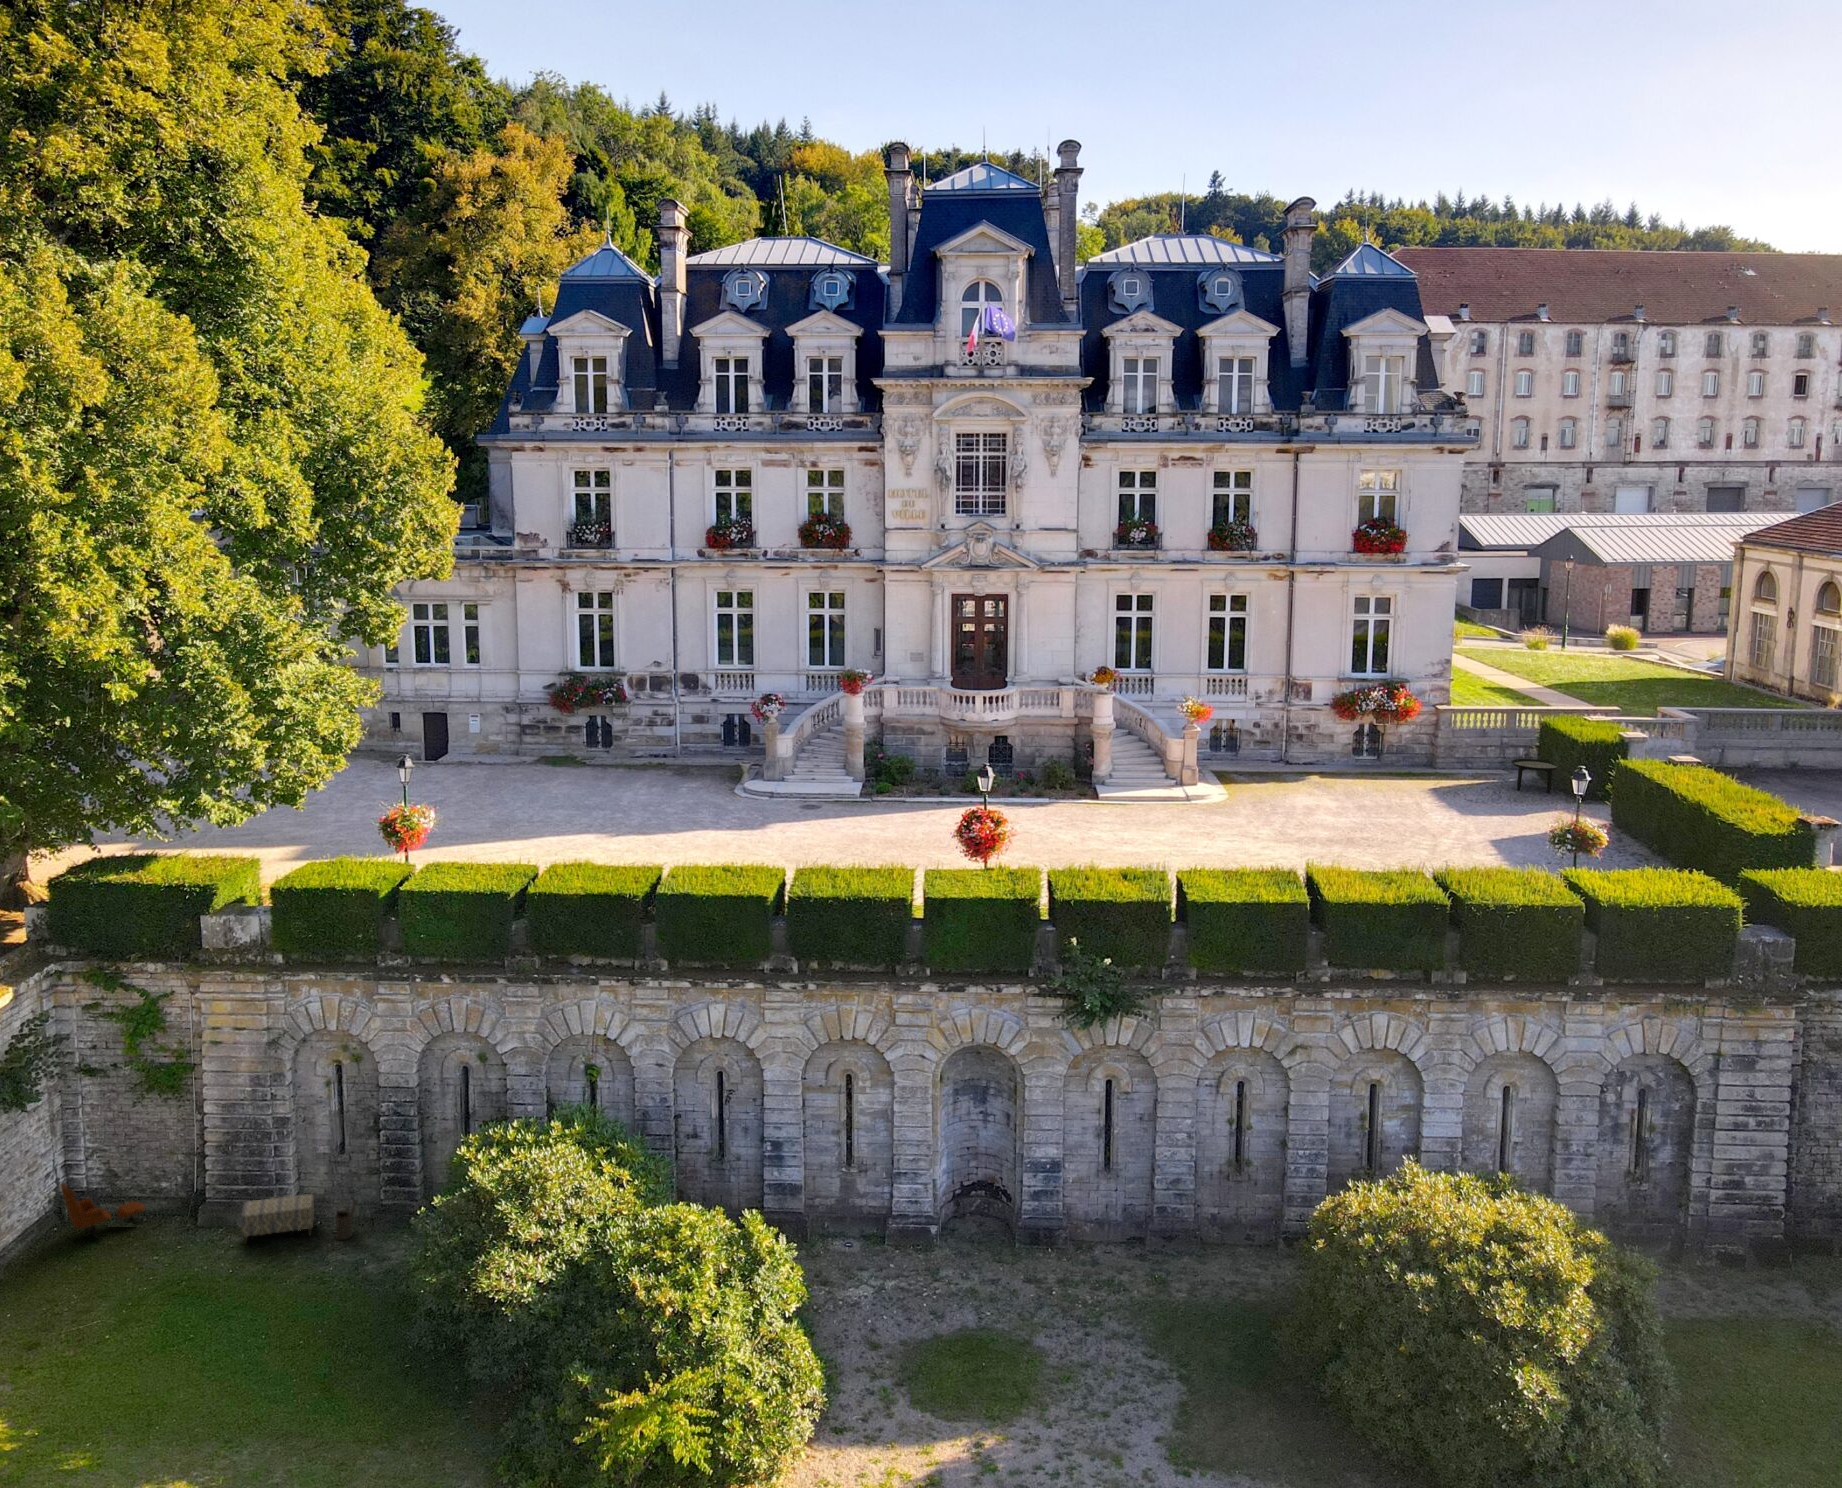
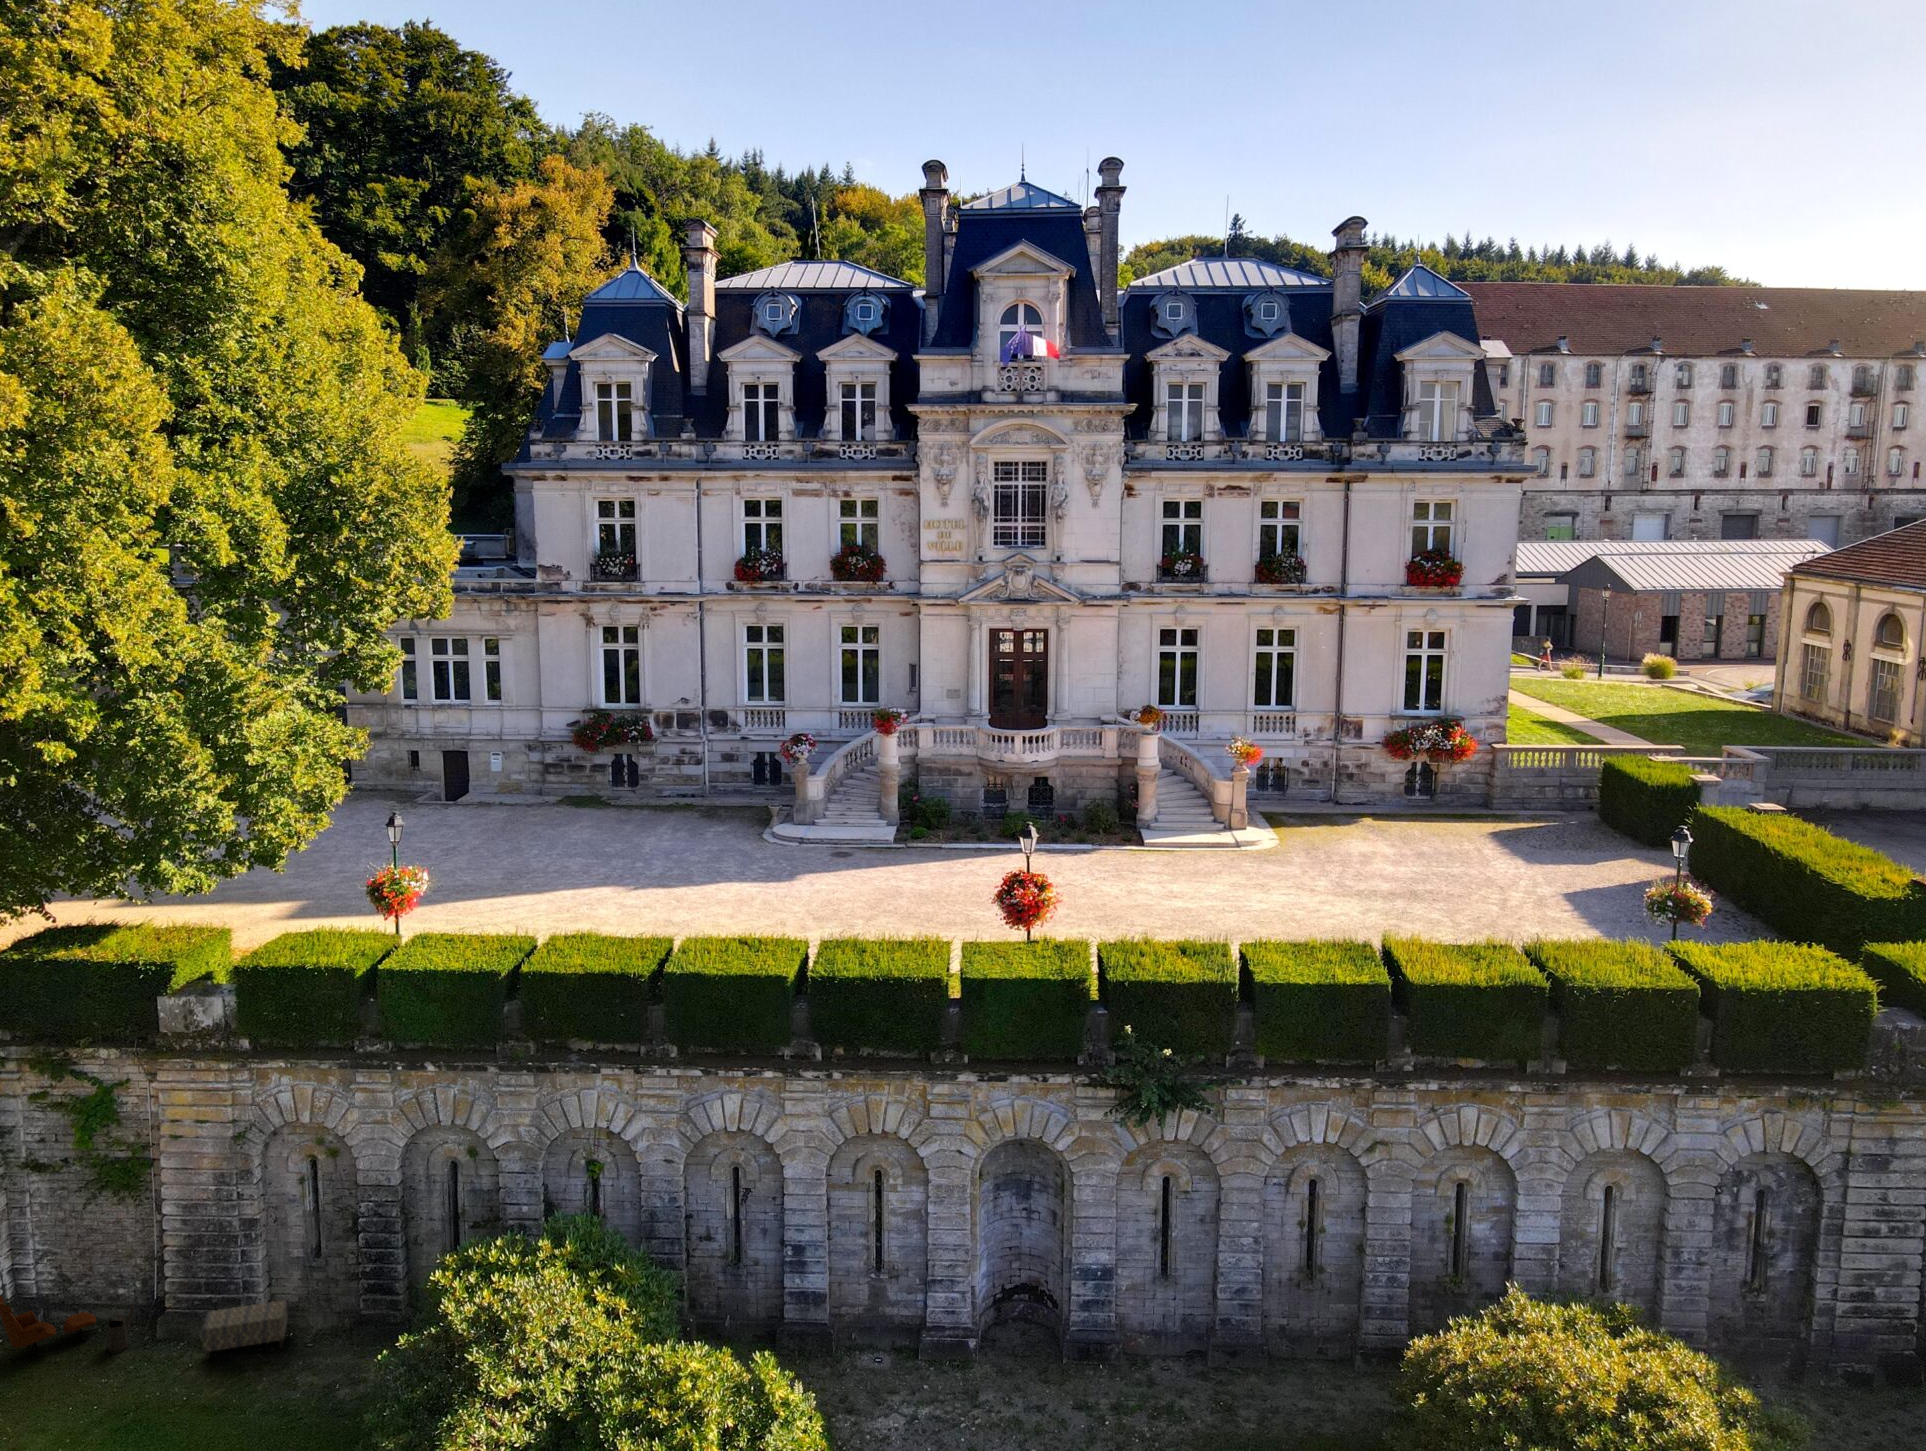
round table: present [1511,759,1560,793] -> none [1568,798,1618,834]
watering can: present [335,1200,357,1240] -> present [107,1304,135,1353]

